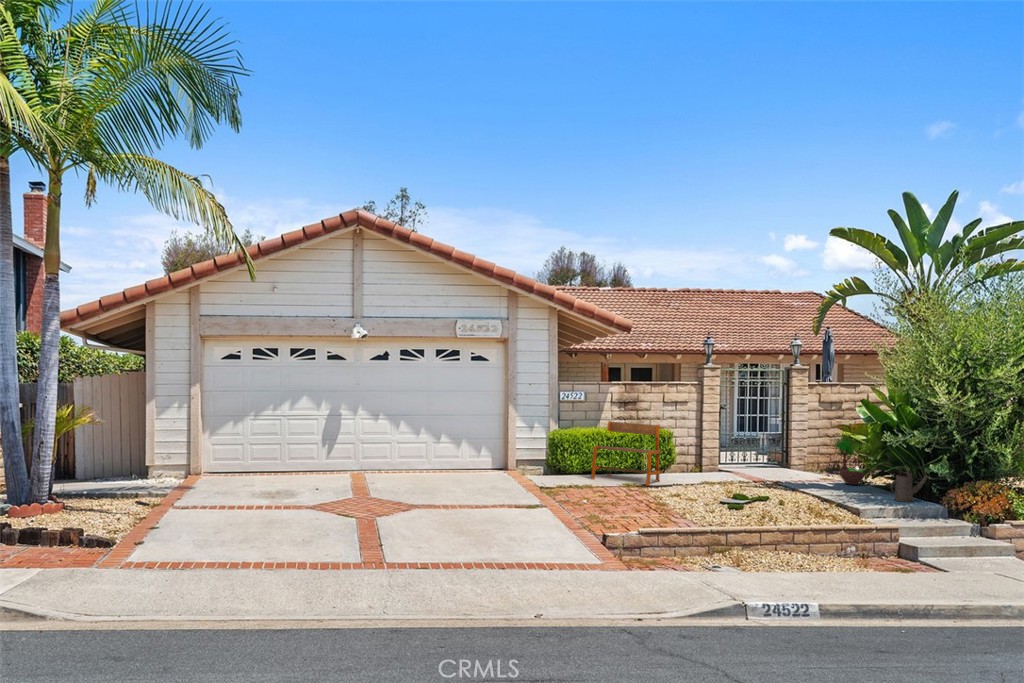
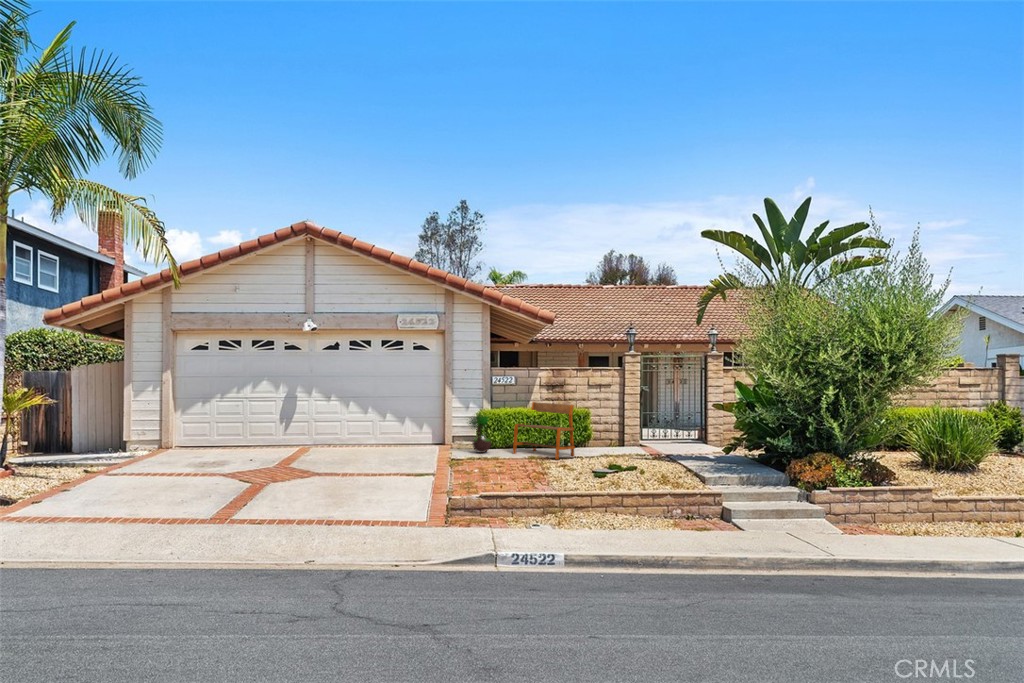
potted tree: present [835,438,864,485] -> present [469,415,491,453]
watering can: present [891,466,928,502] -> none [759,440,799,474]

